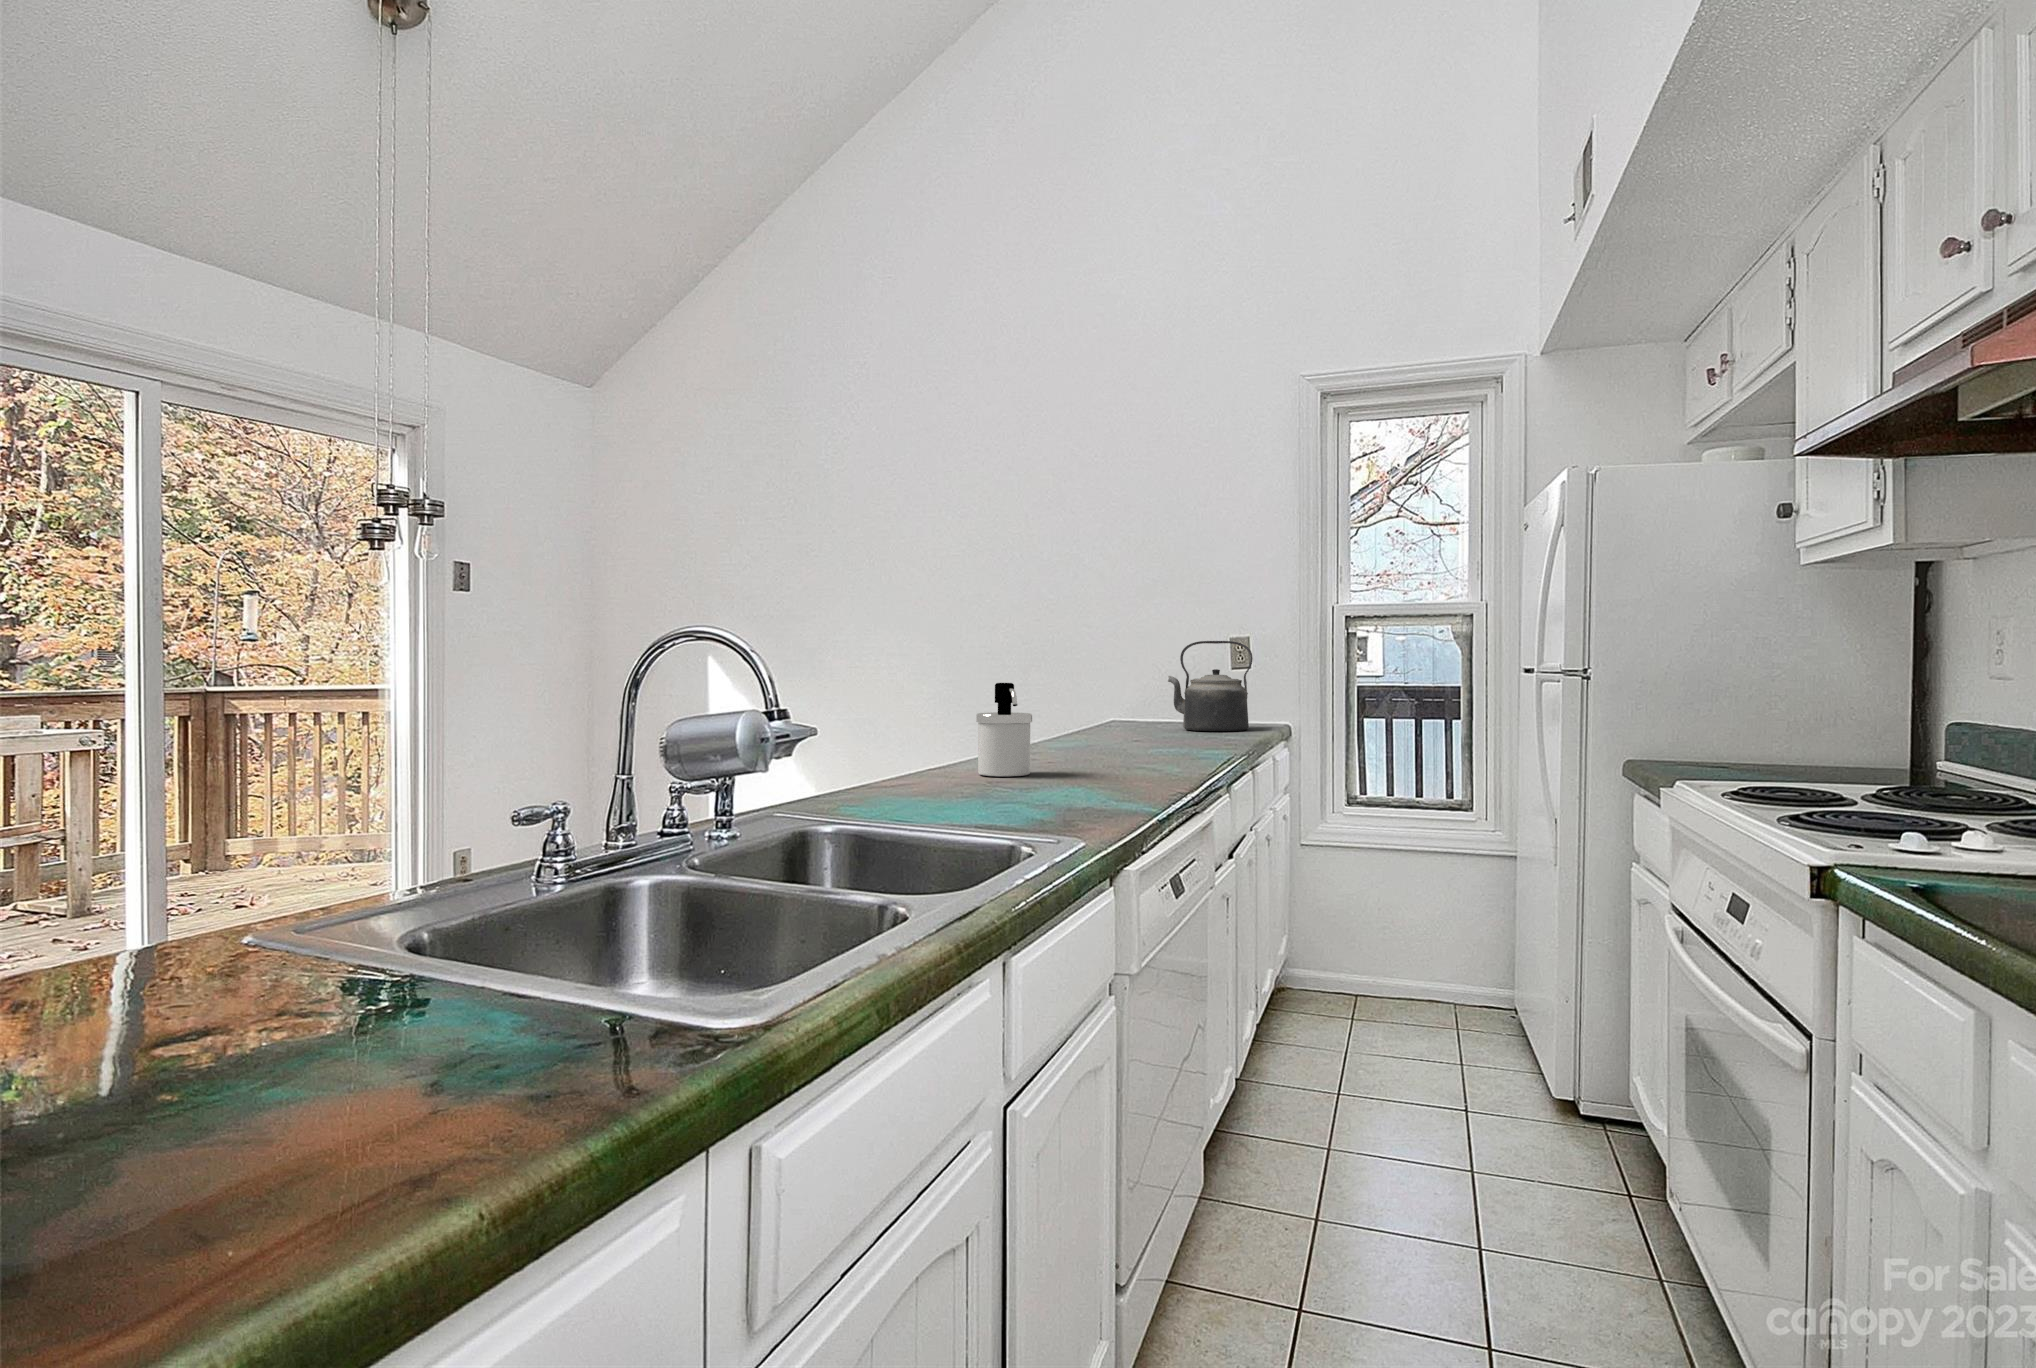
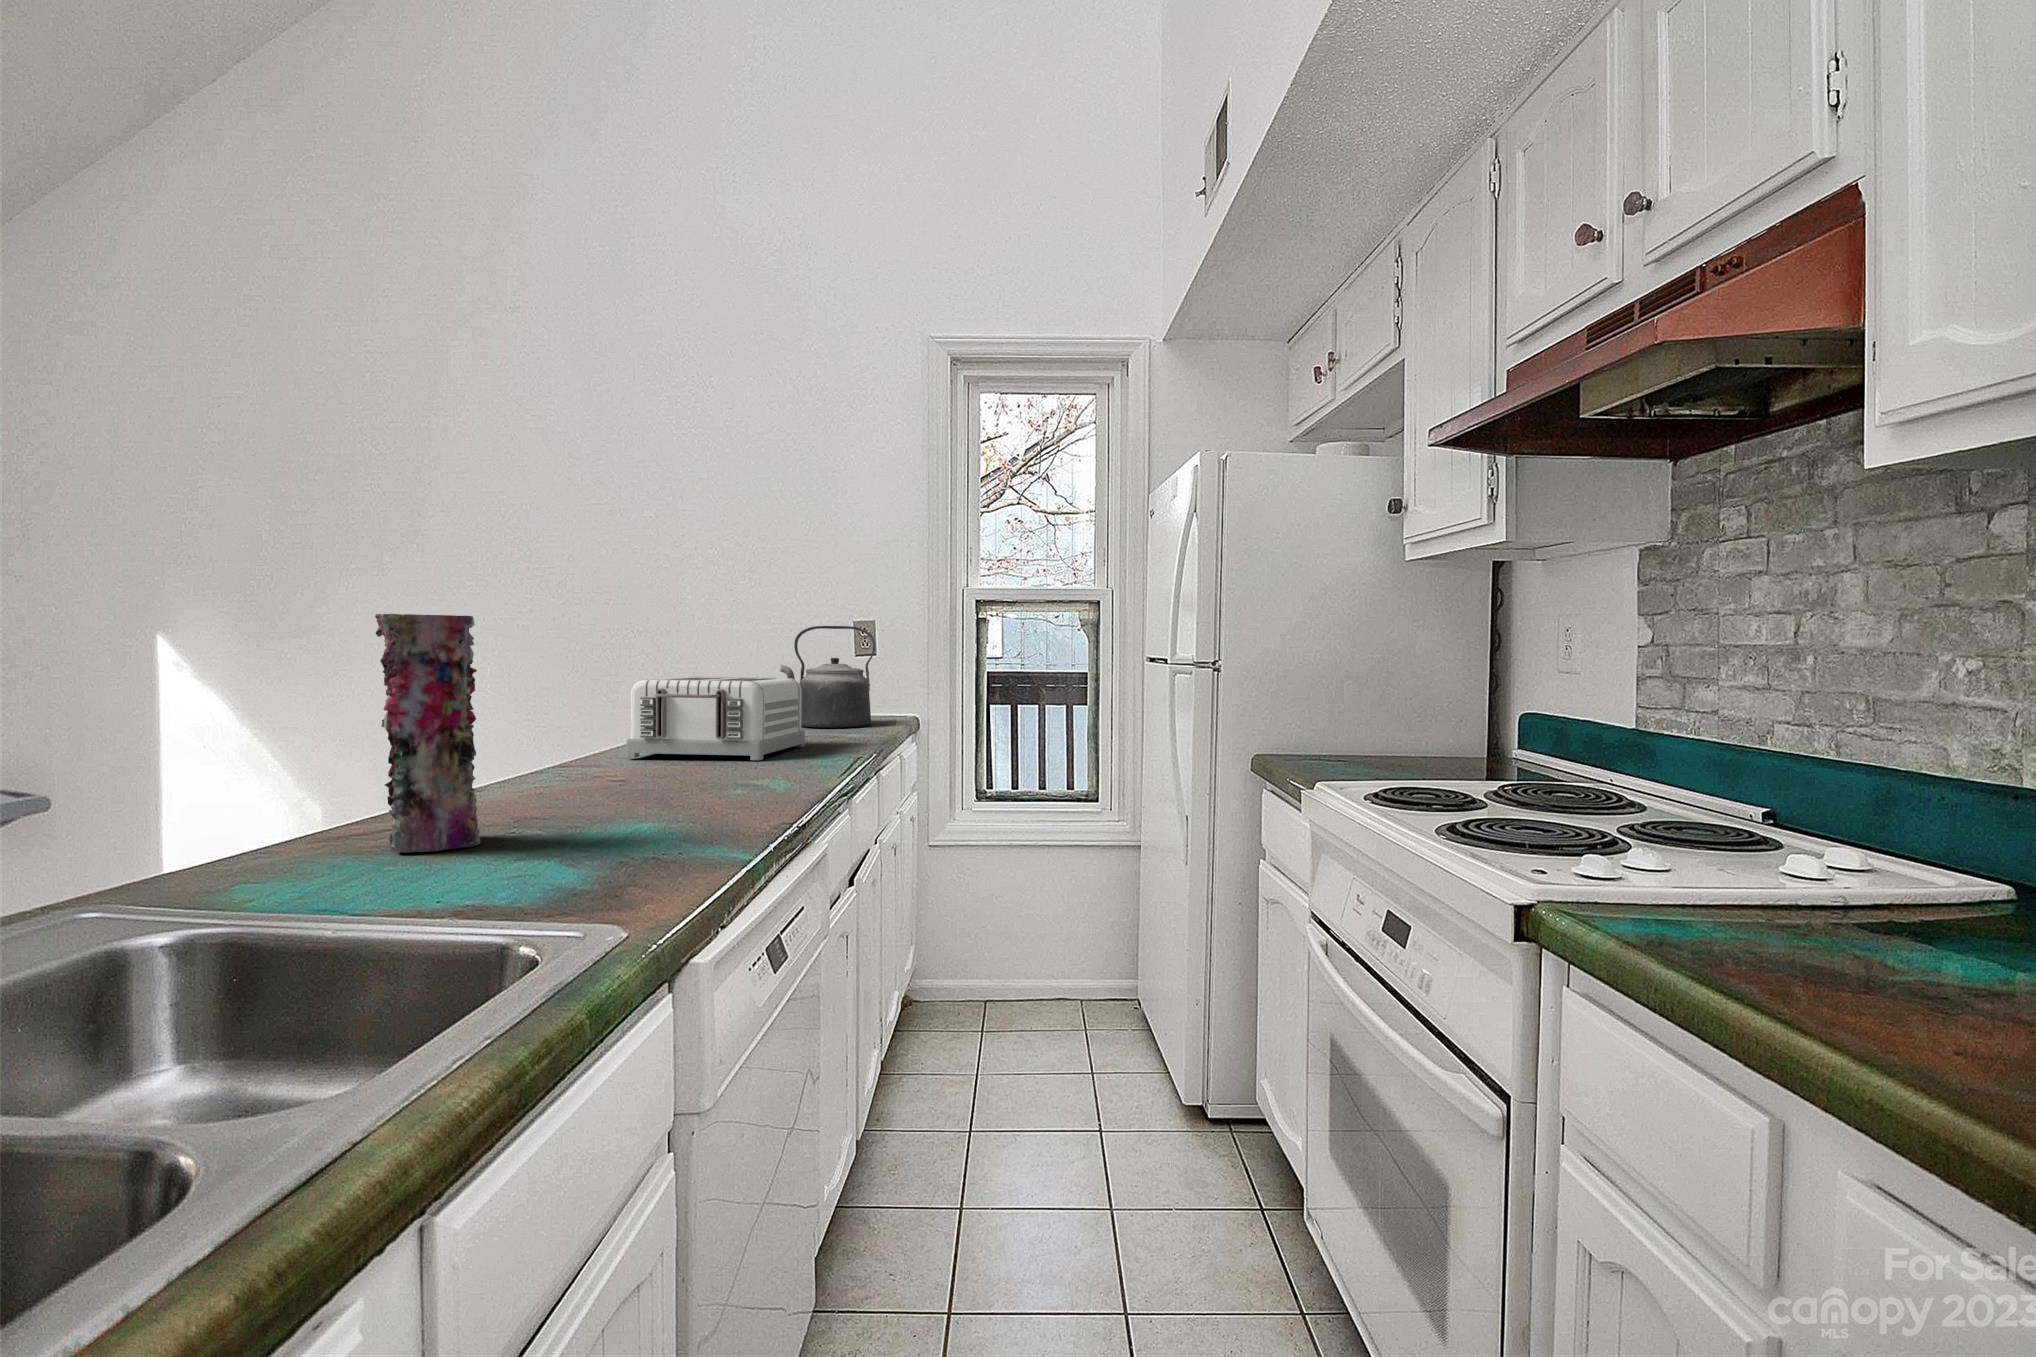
vase: none [907,634,971,796] -> present [375,614,481,852]
soap dispenser: present [976,683,1032,776] -> none [506,681,588,808]
toaster: none [1049,685,1191,752] -> present [626,677,805,760]

